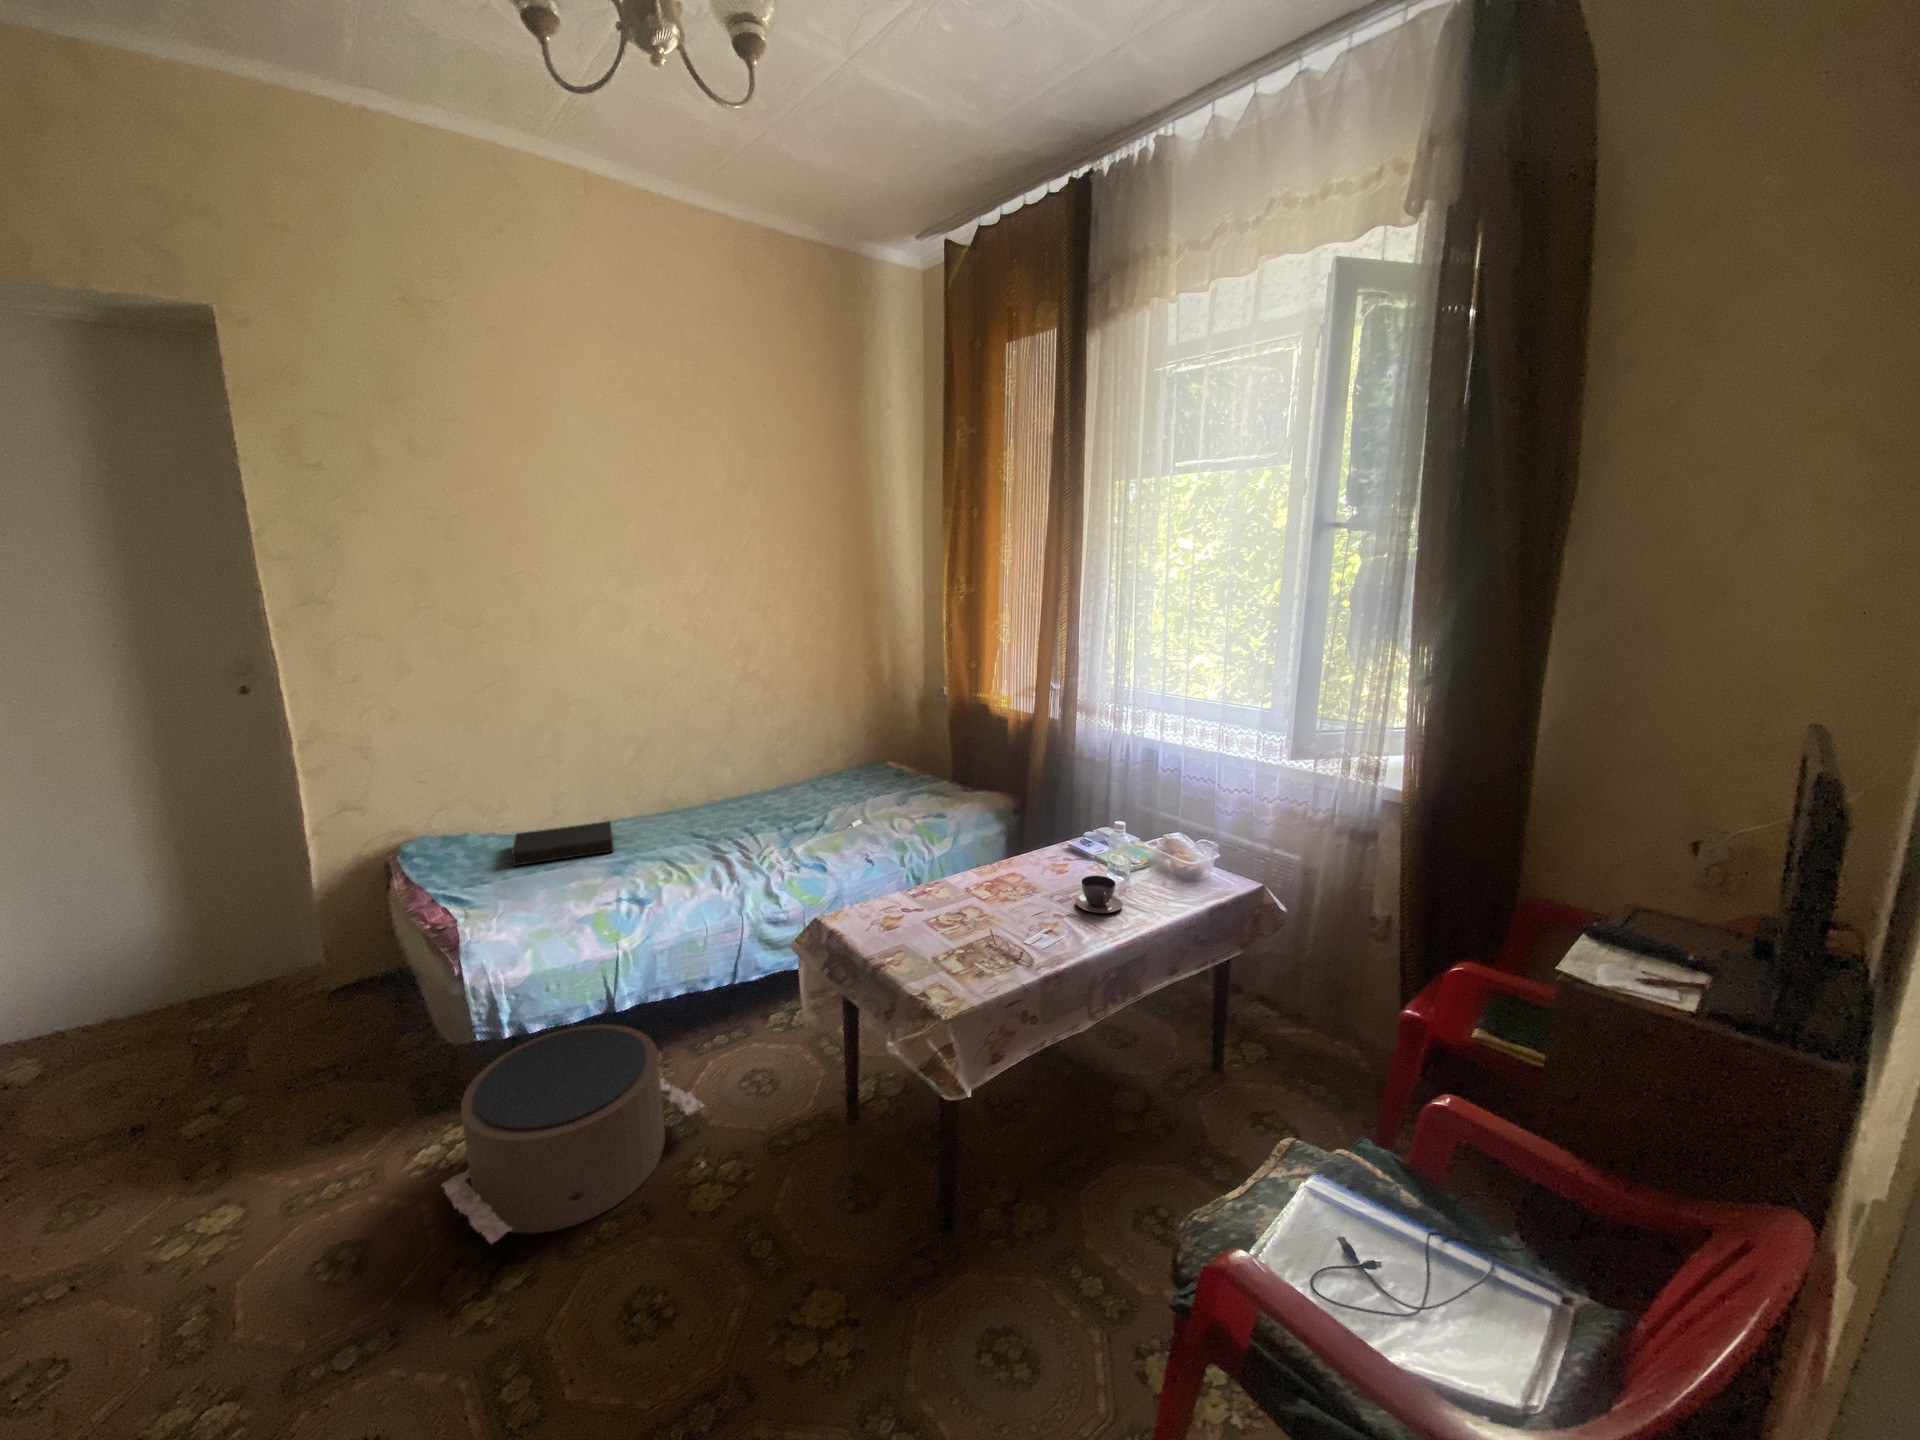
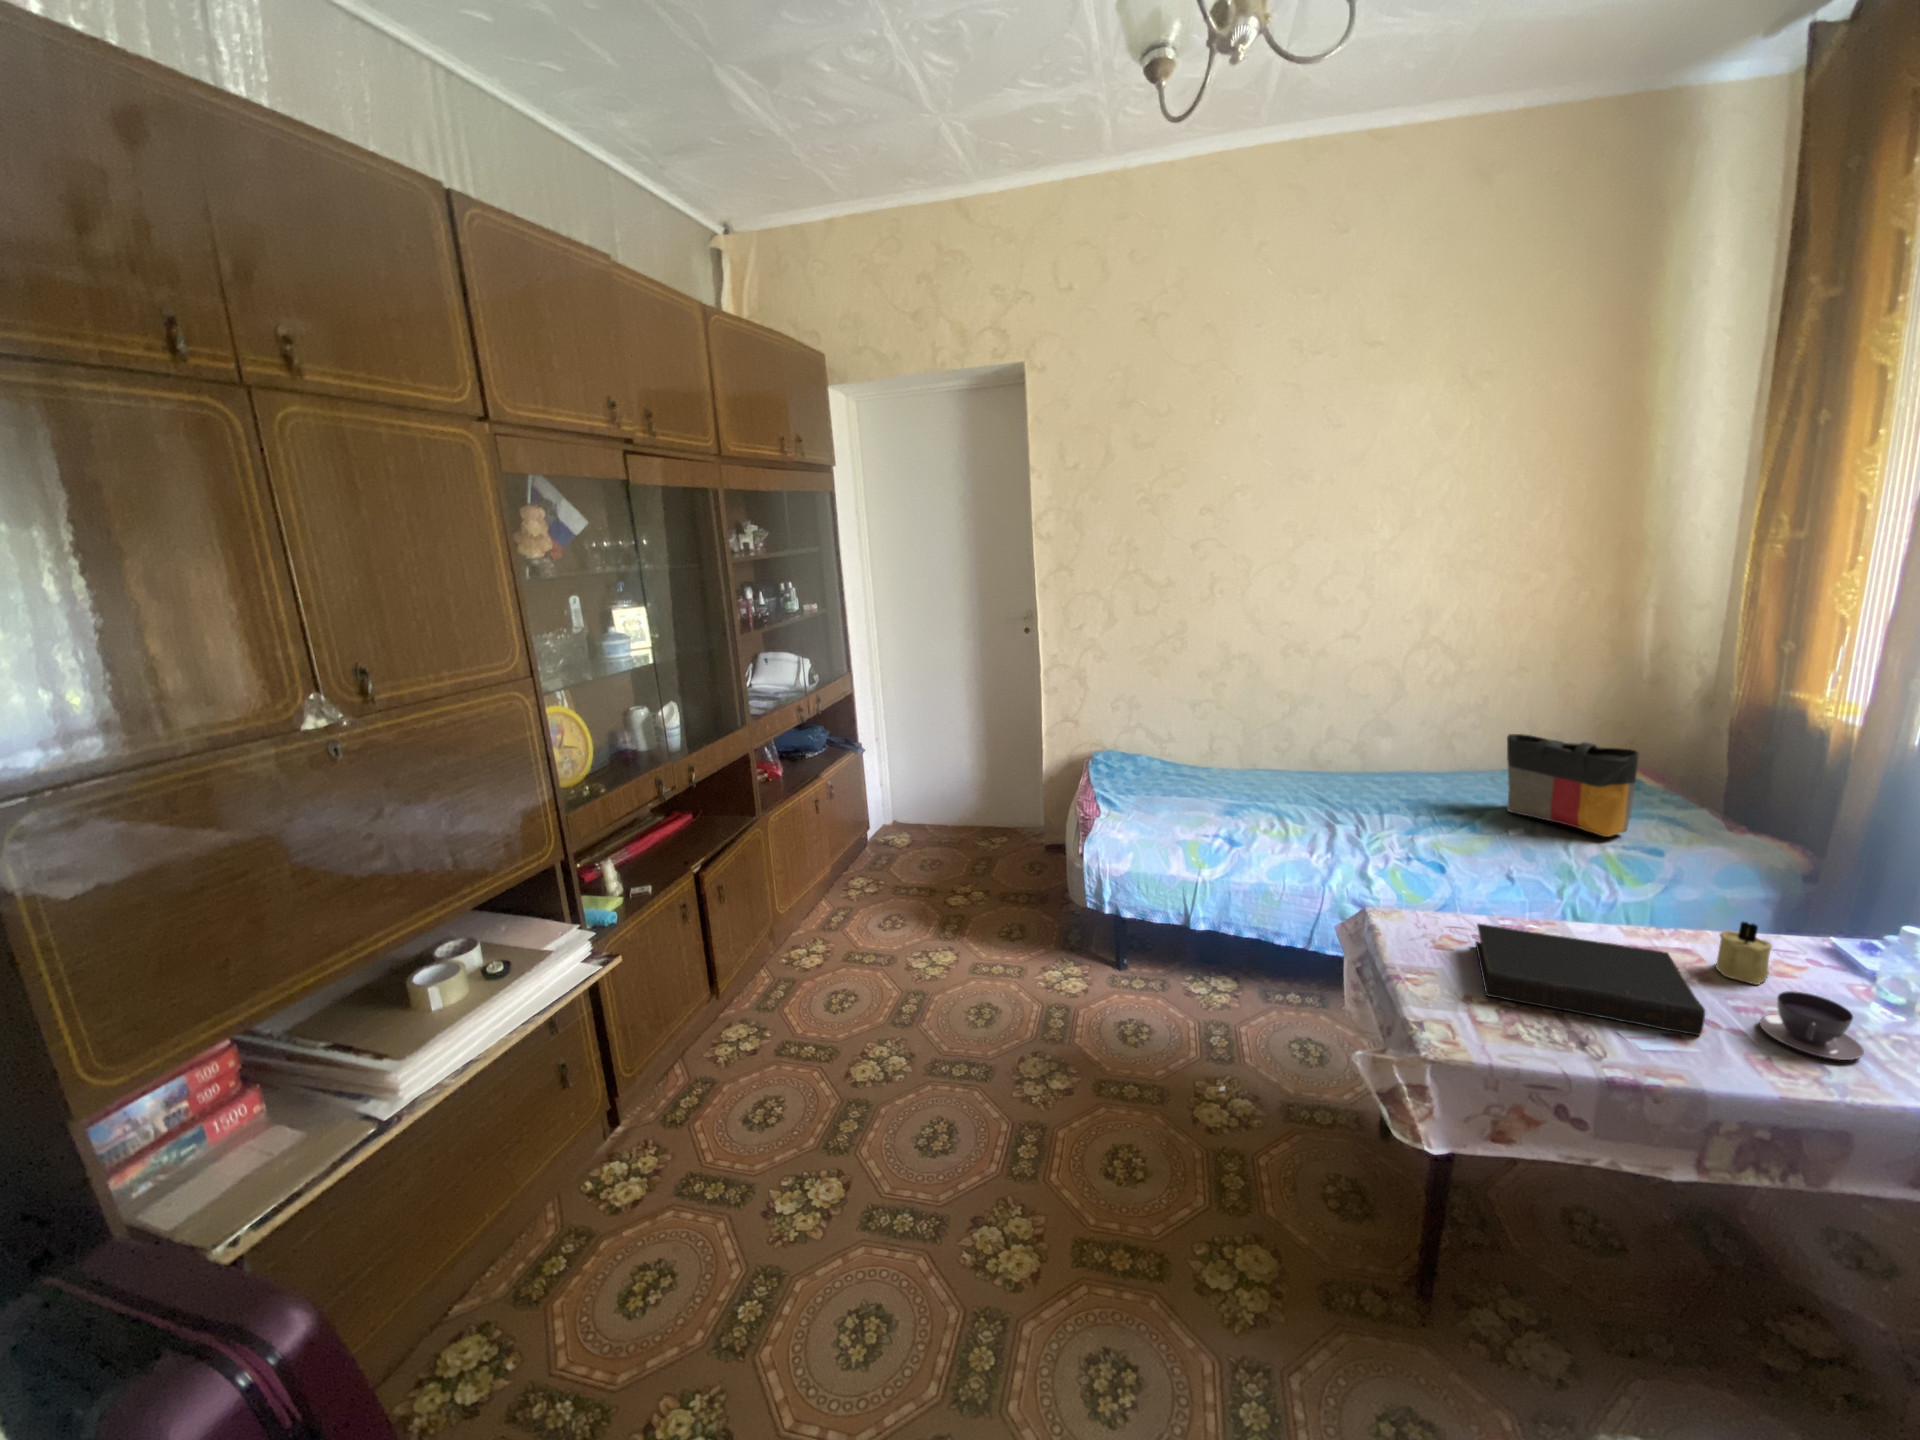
tote bag: none [834,745,922,814] -> present [1507,734,1639,837]
book: present [512,821,614,866] -> present [1475,924,1705,1036]
candle: none [1034,841,1059,883] -> present [1716,921,1772,985]
pouf: present [442,1024,704,1243] -> none [1043,924,1237,1077]

